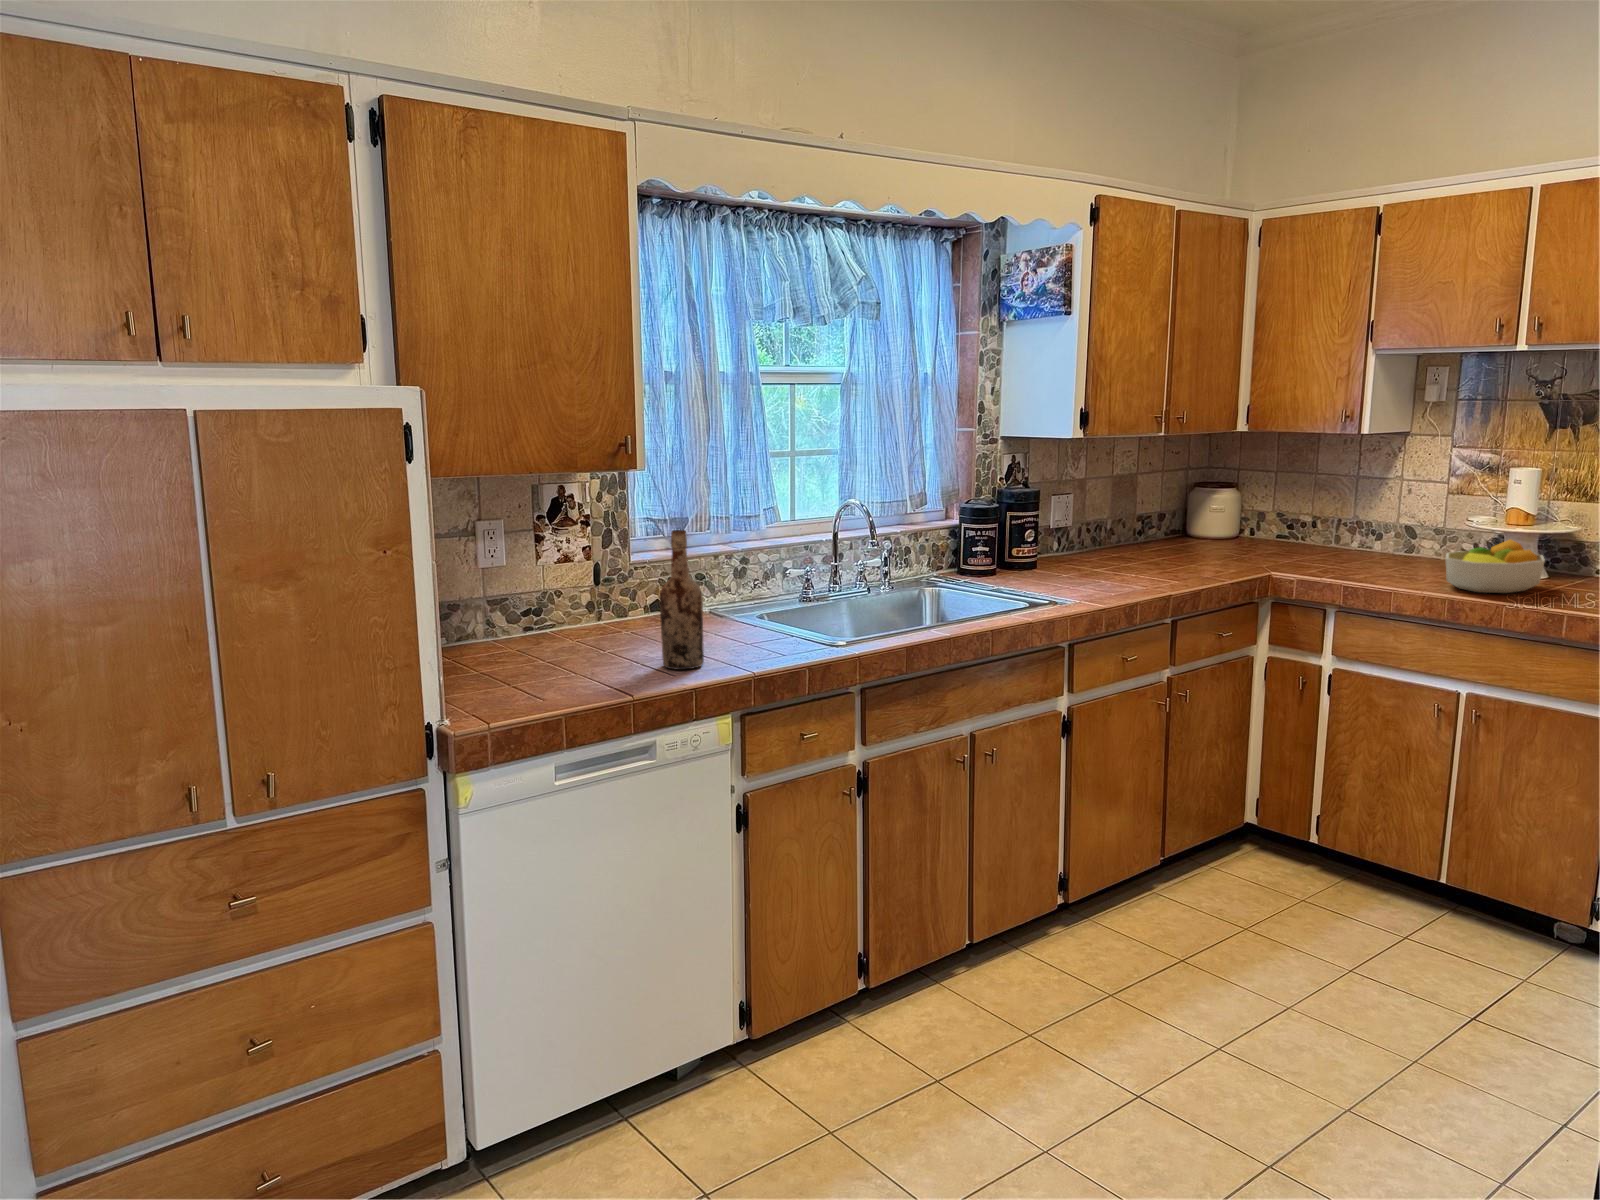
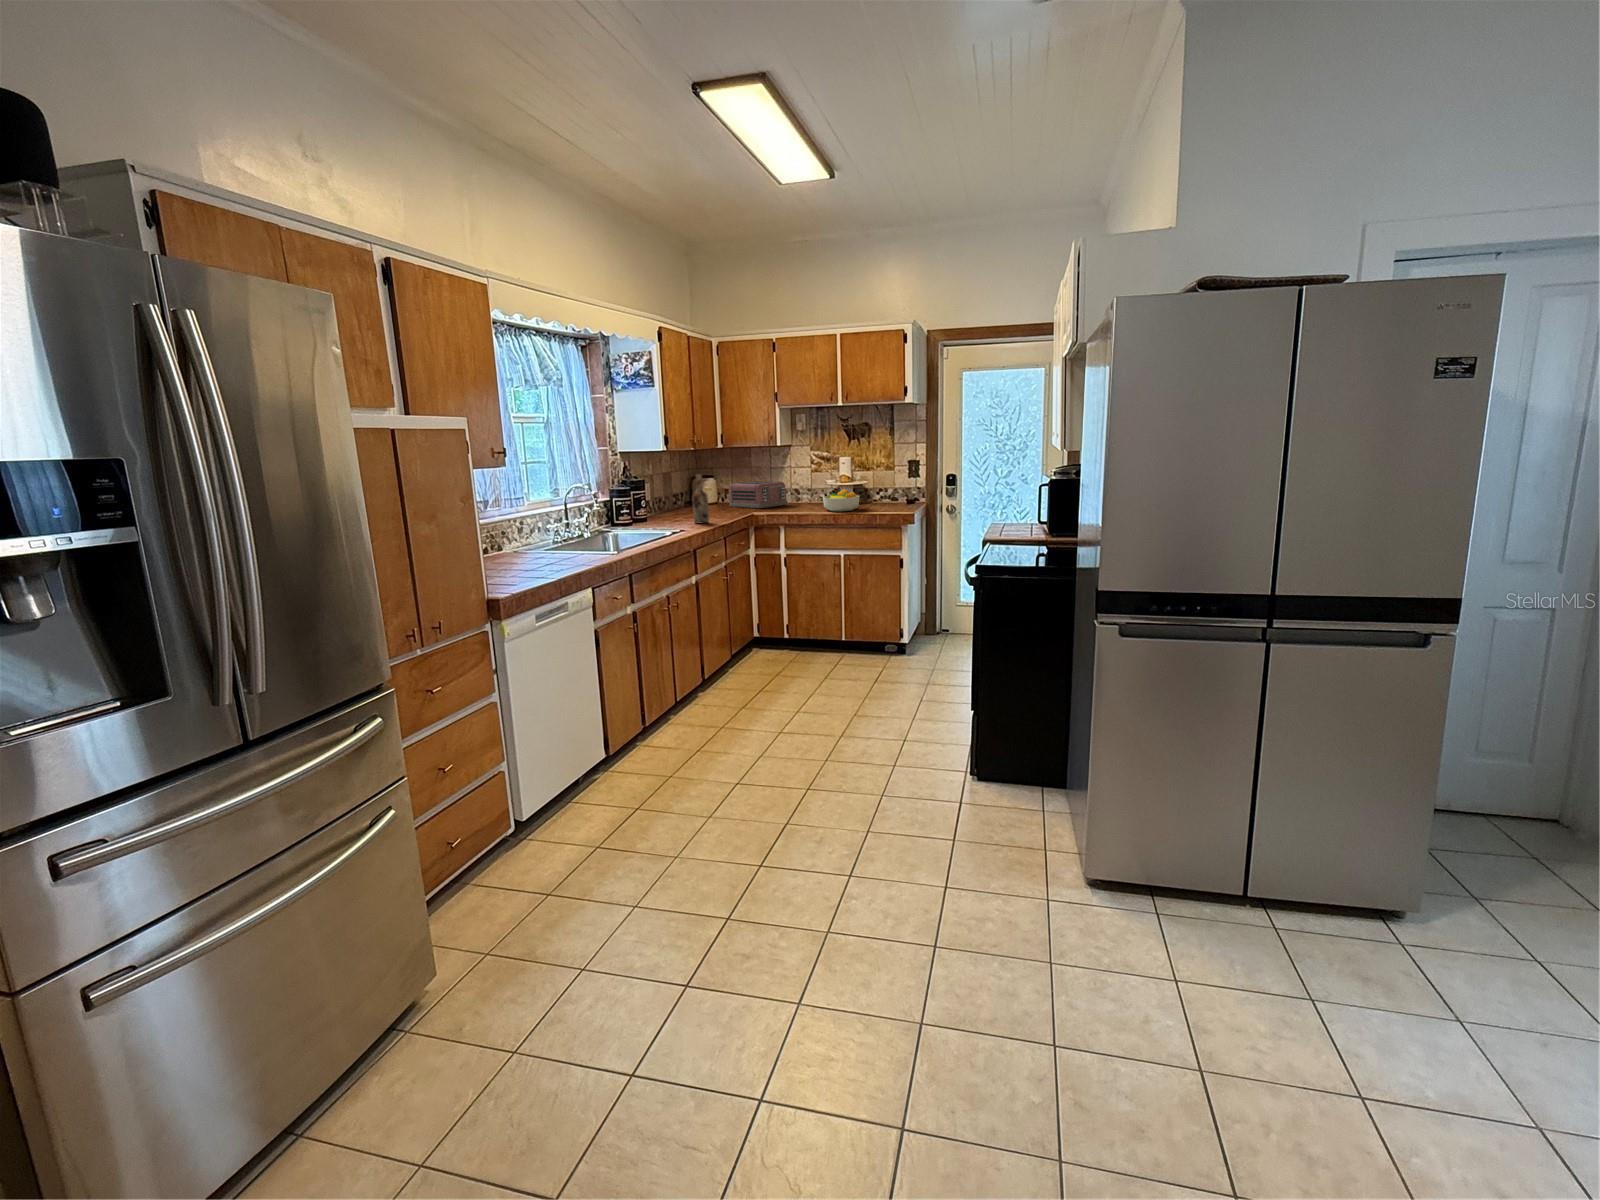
toaster: none [1245,503,1376,562] -> present [729,481,787,508]
wine bottle: present [660,530,704,670] -> present [692,473,709,523]

